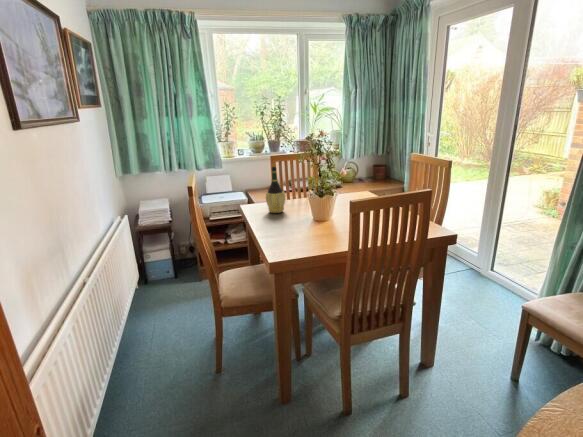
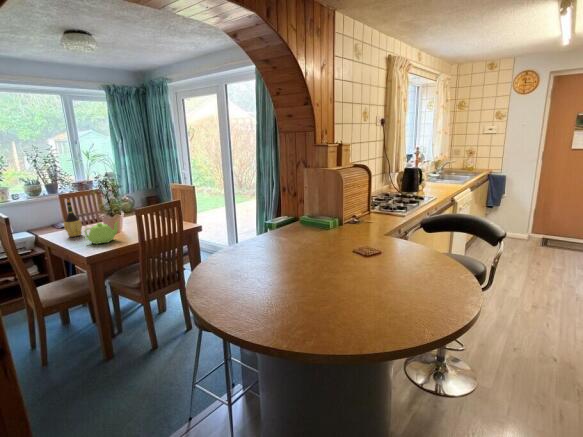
teapot: none [281,203,328,234] -> present [85,222,118,244]

